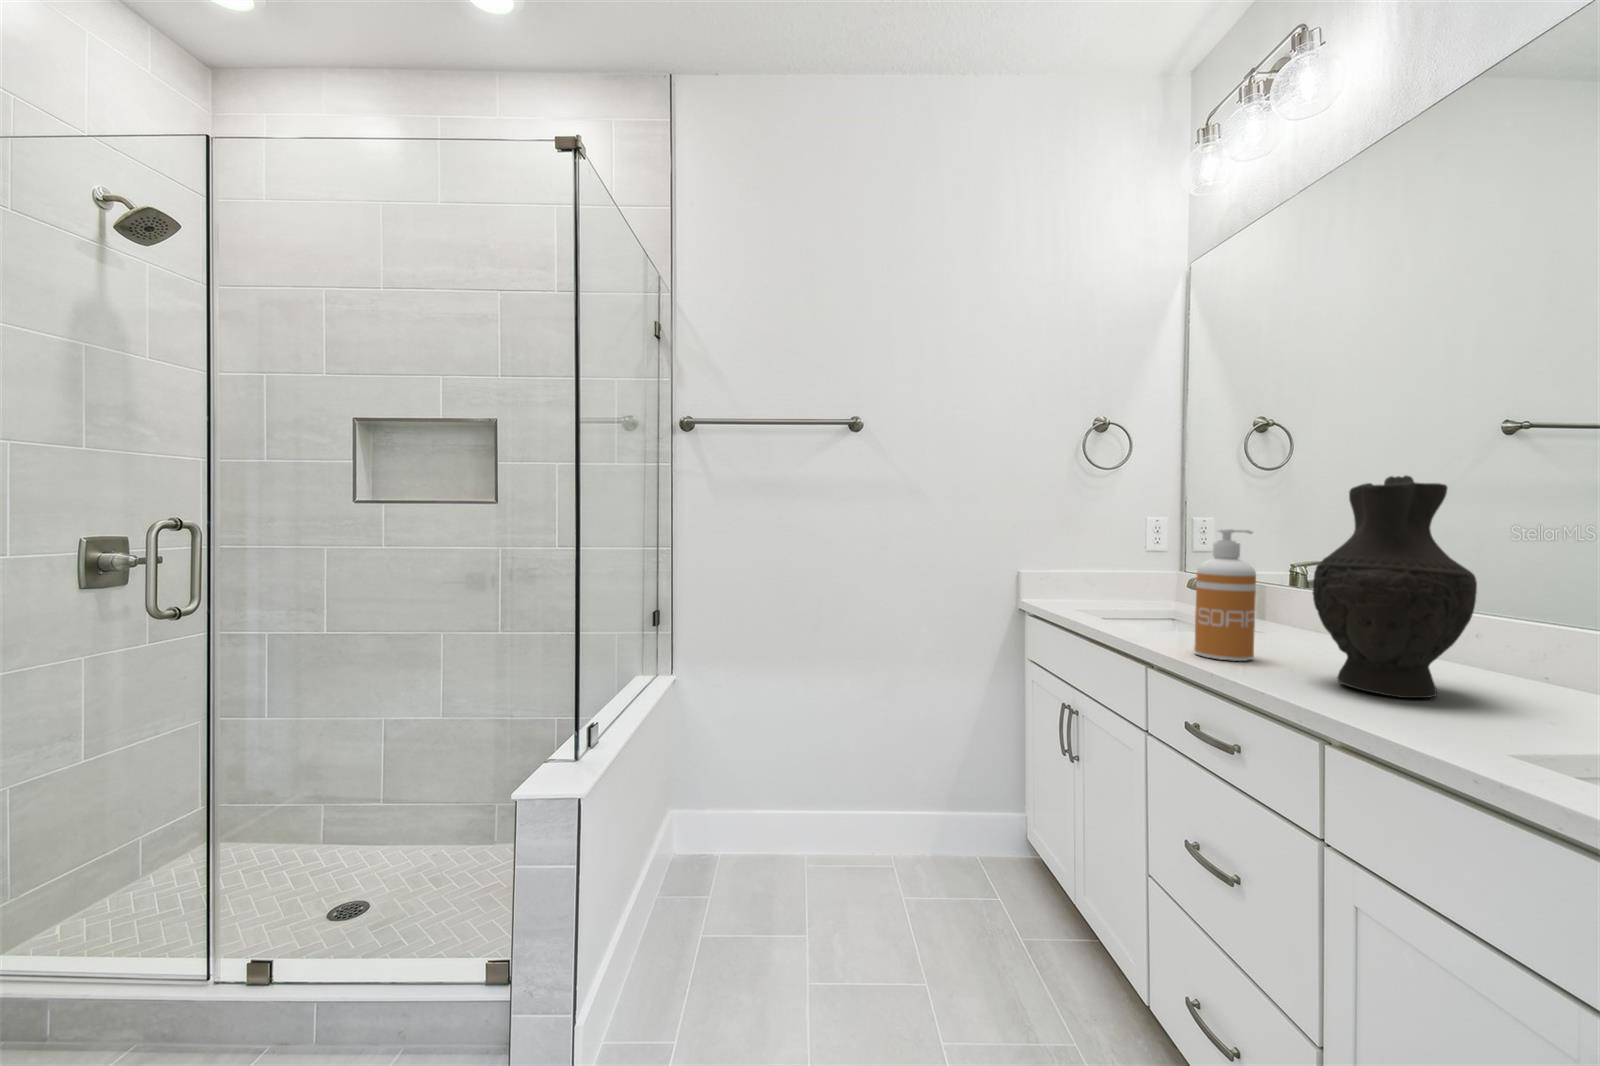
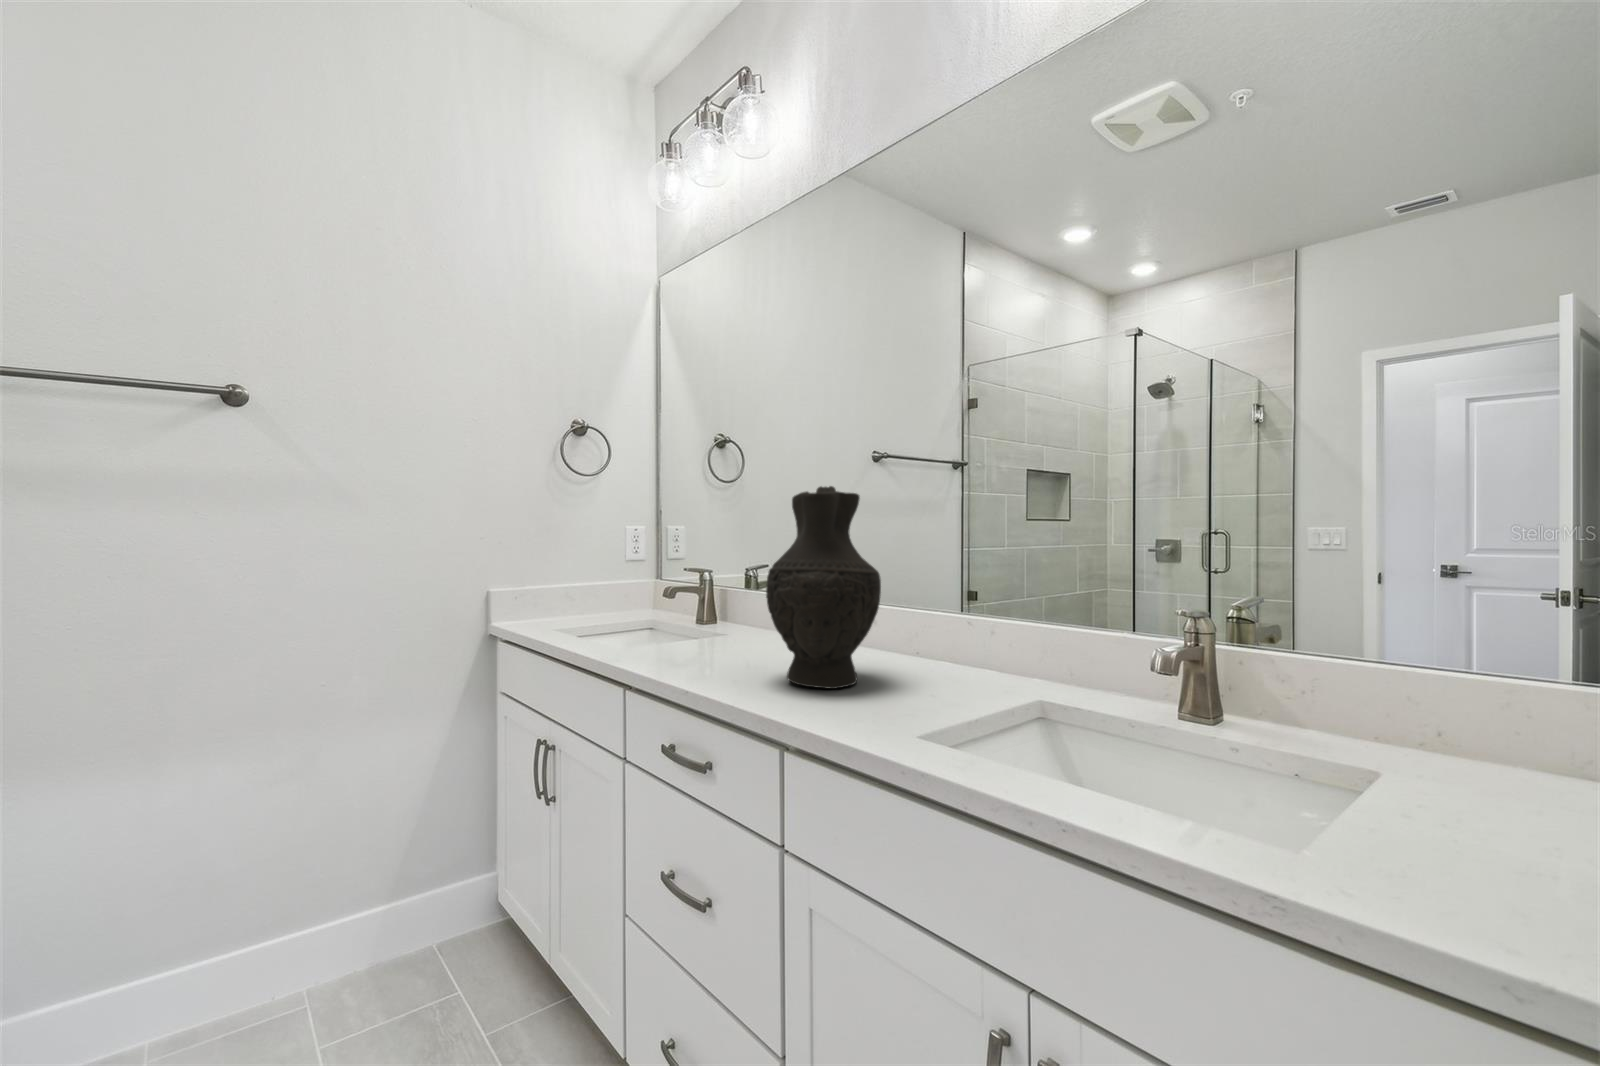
soap dispenser: present [1194,529,1256,661] -> none [667,536,720,671]

